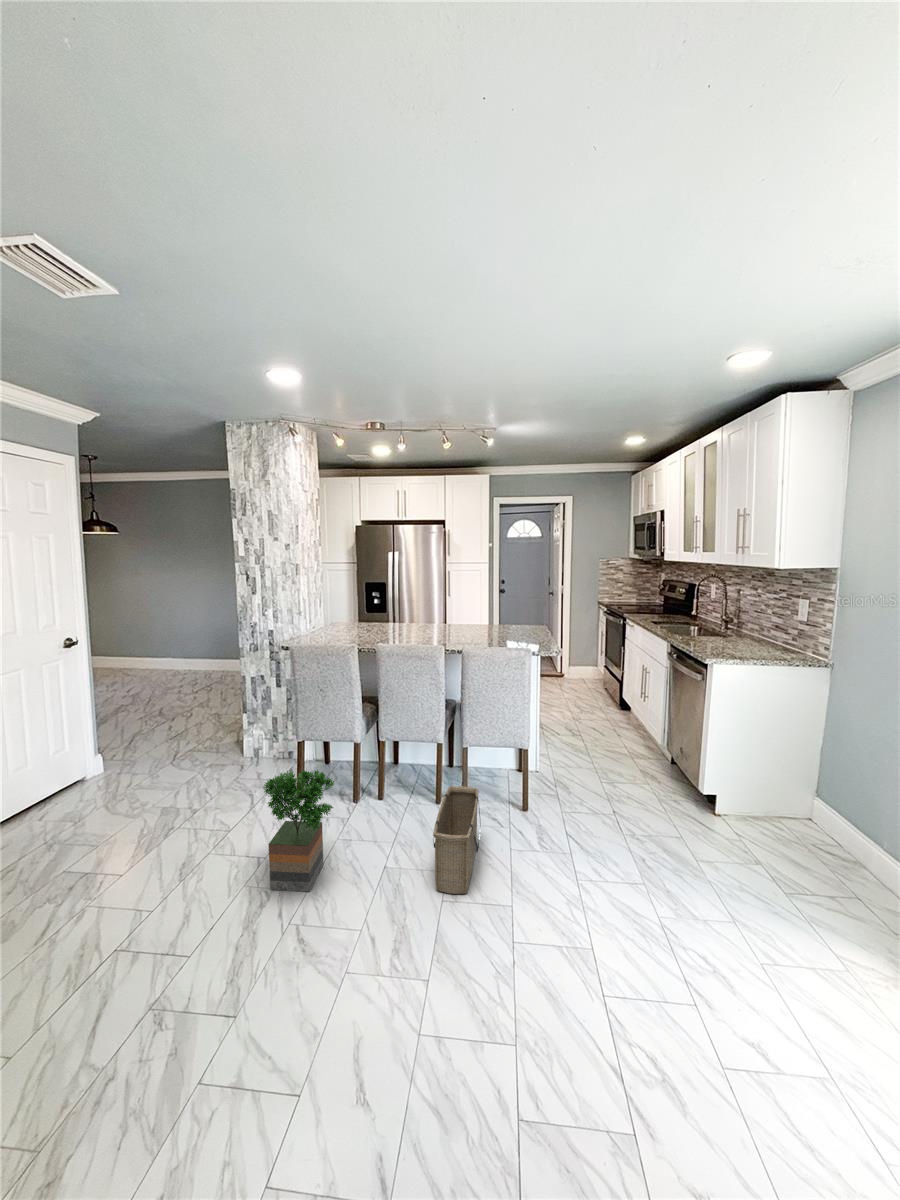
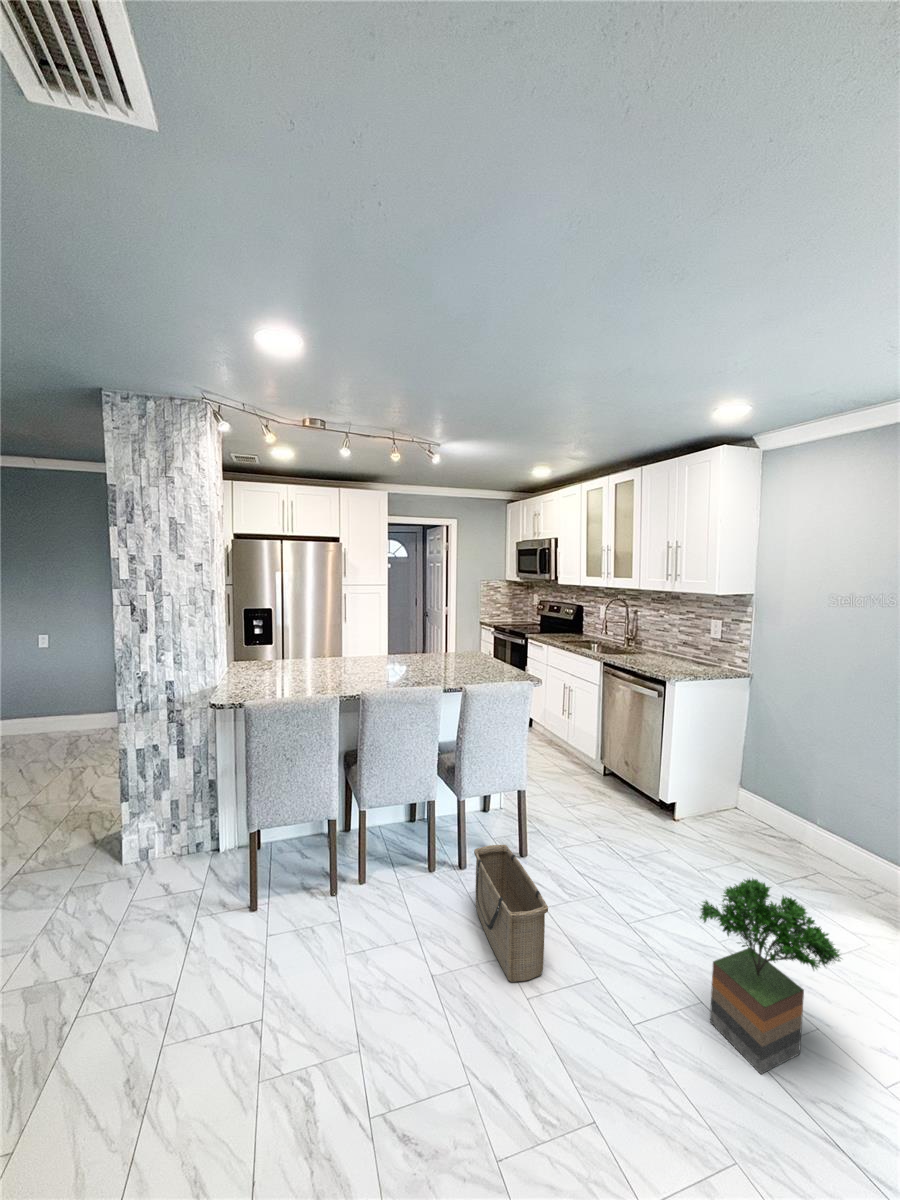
potted tree: present [263,770,334,892] -> present [700,879,840,1074]

